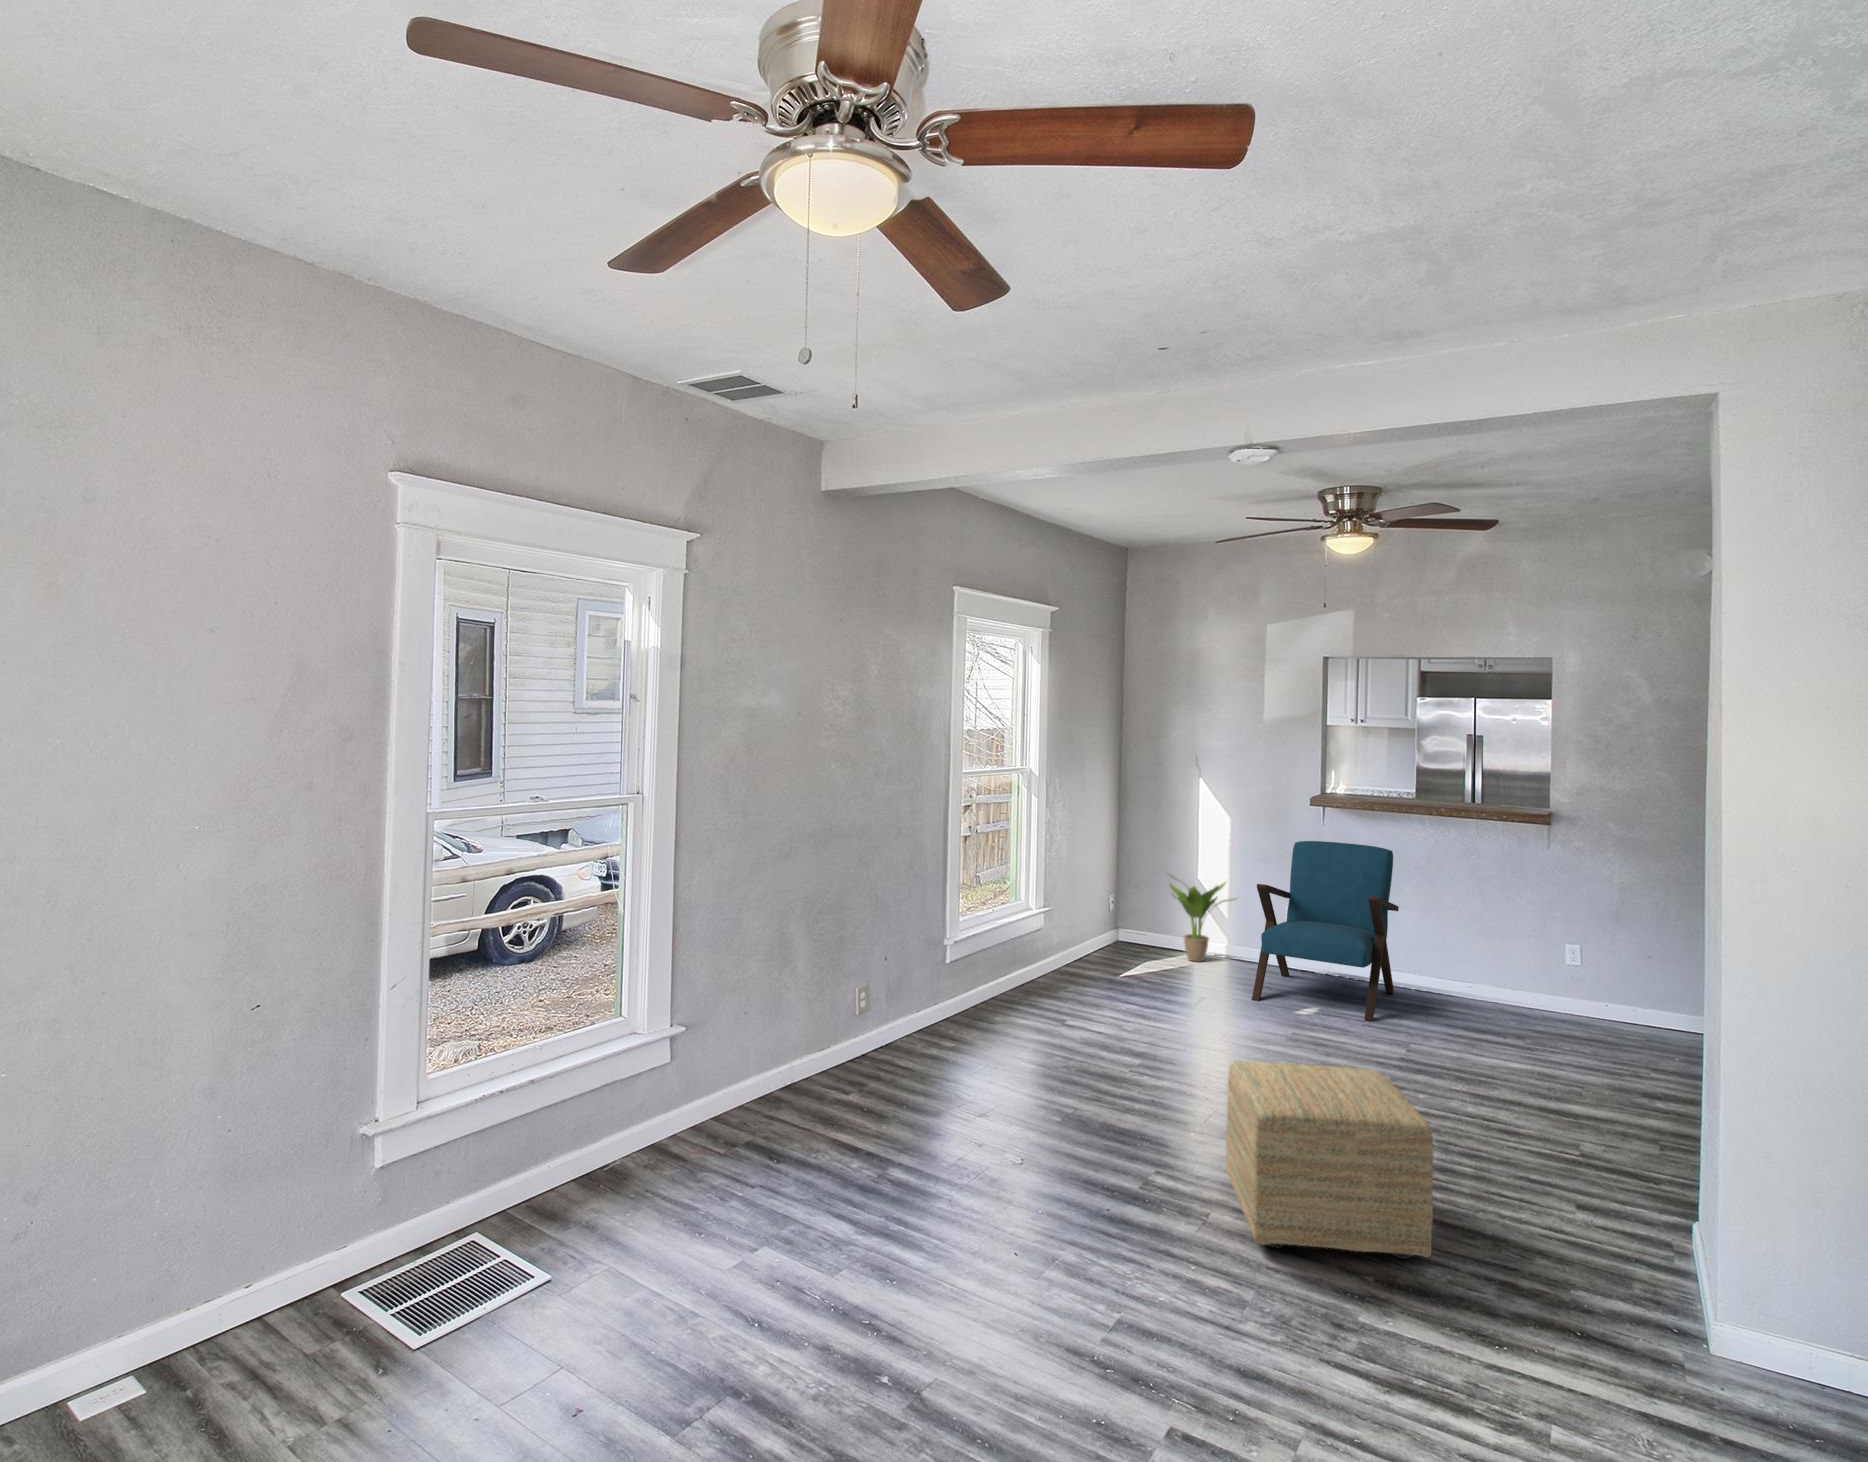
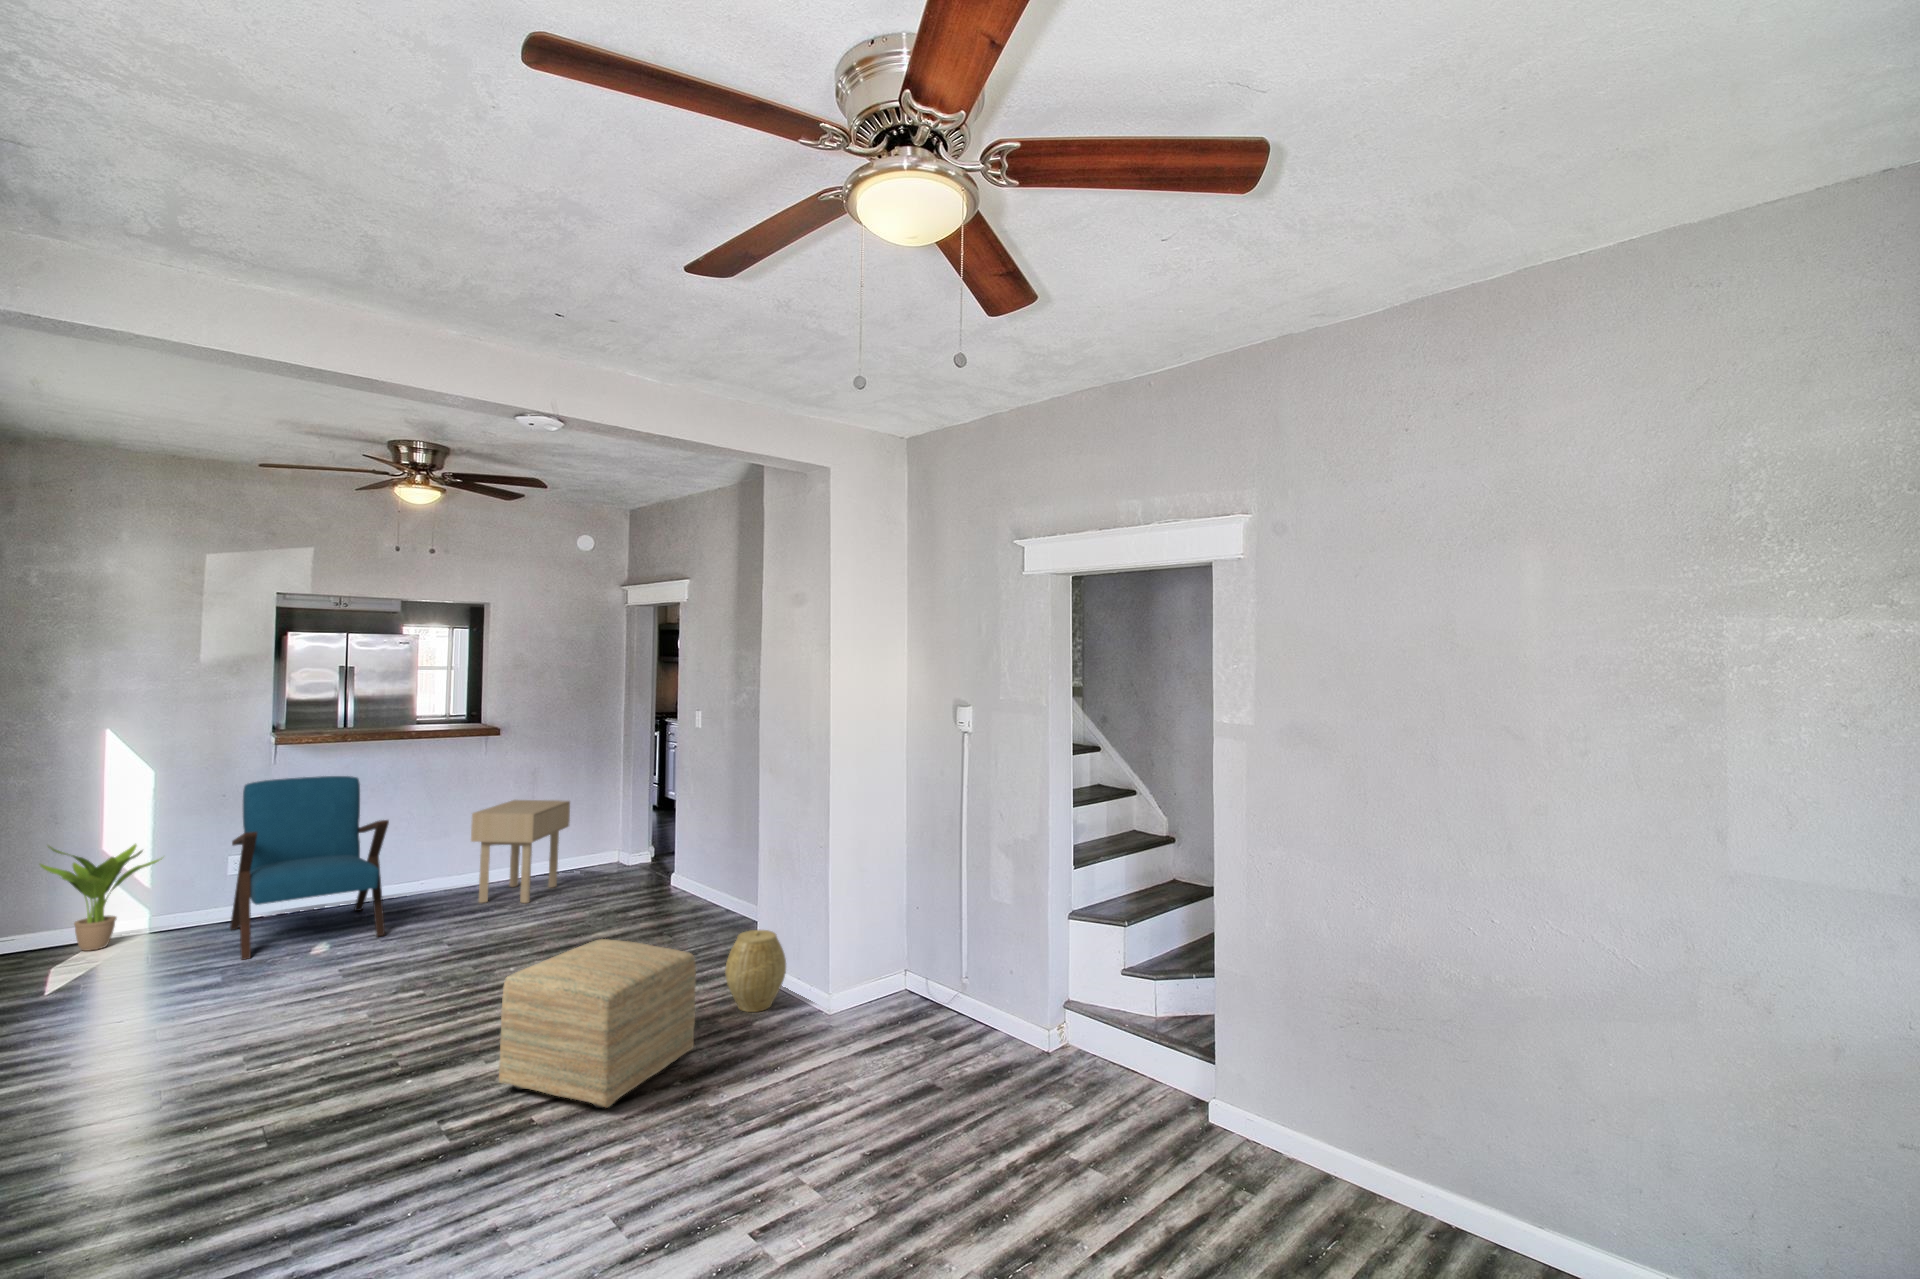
side table: none [1494,909,1648,1043] -> present [471,800,570,903]
woven basket: none [1567,1152,1683,1291] -> present [725,930,786,1012]

